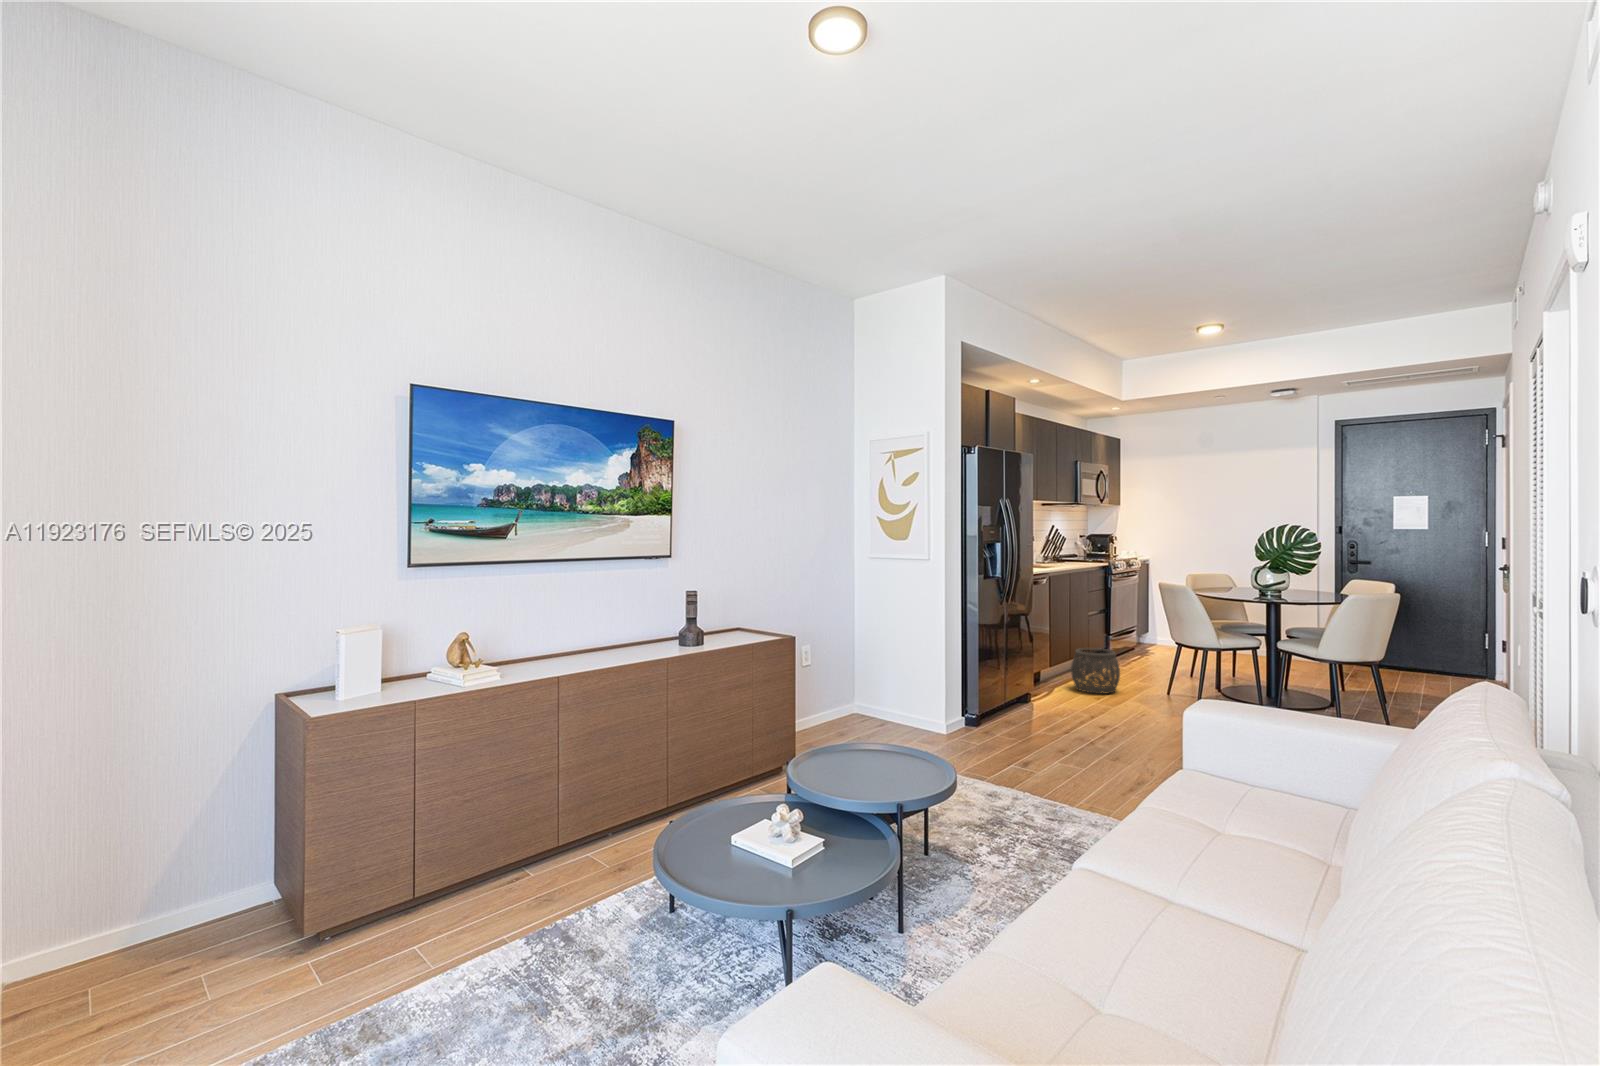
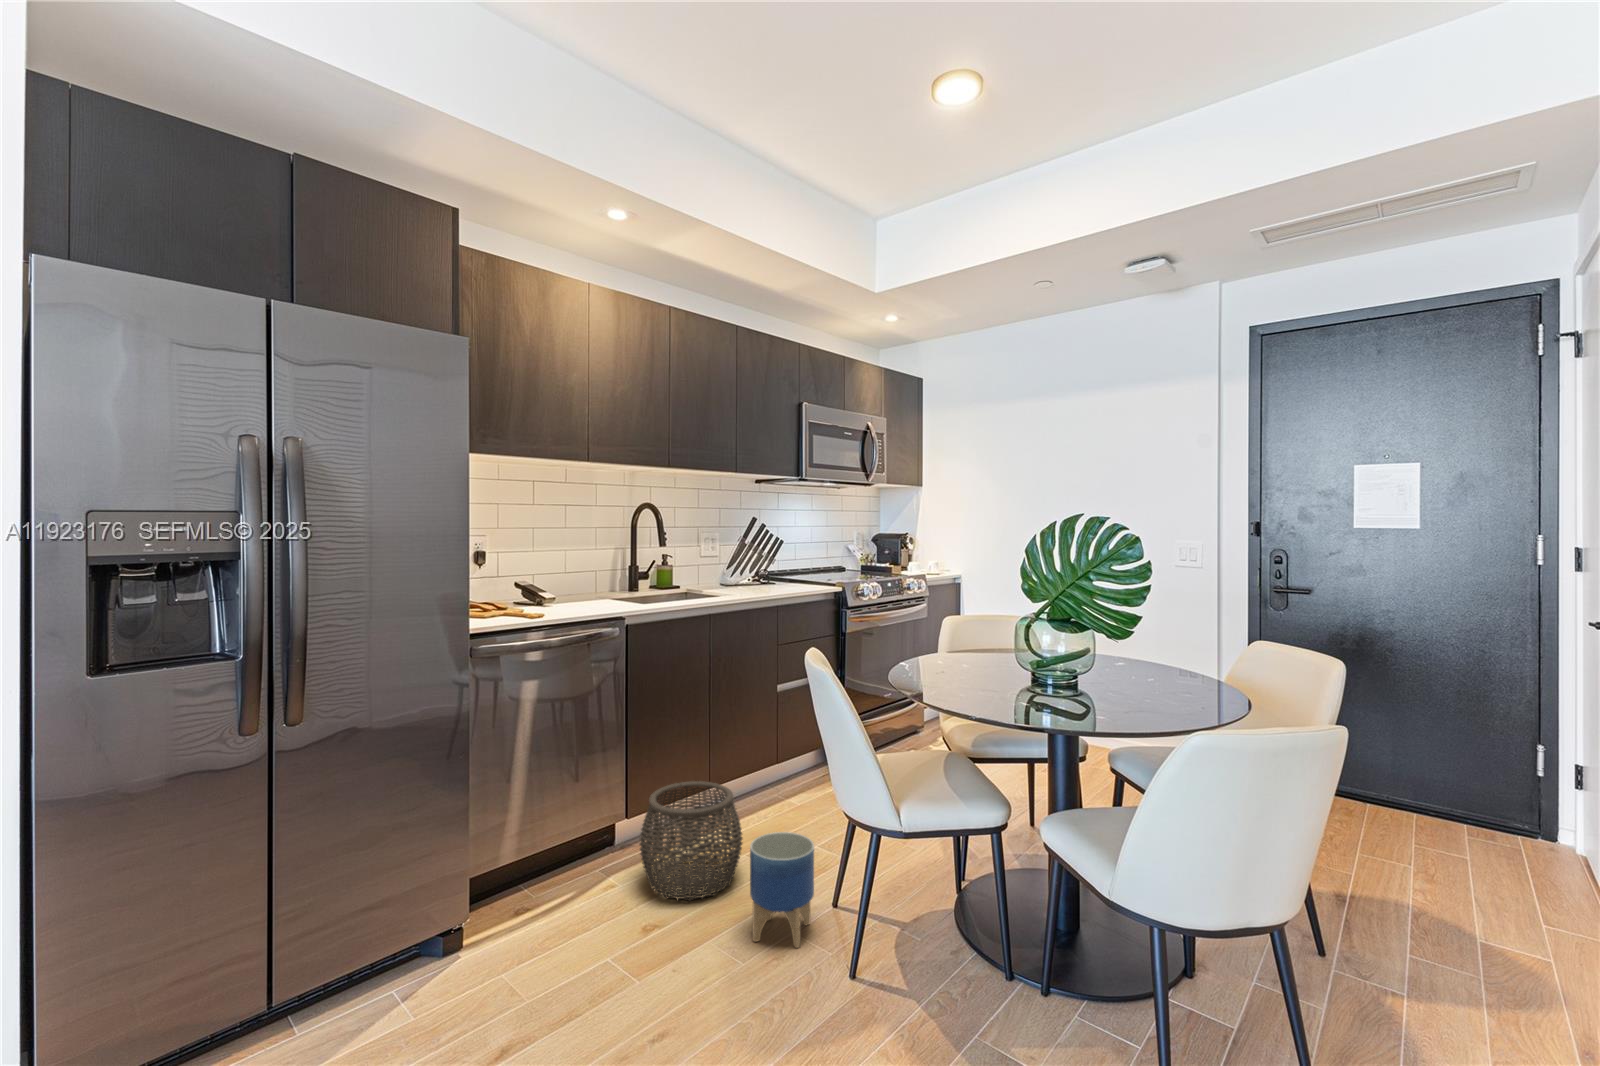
planter: none [1143,661,1173,703] -> present [750,832,814,948]

